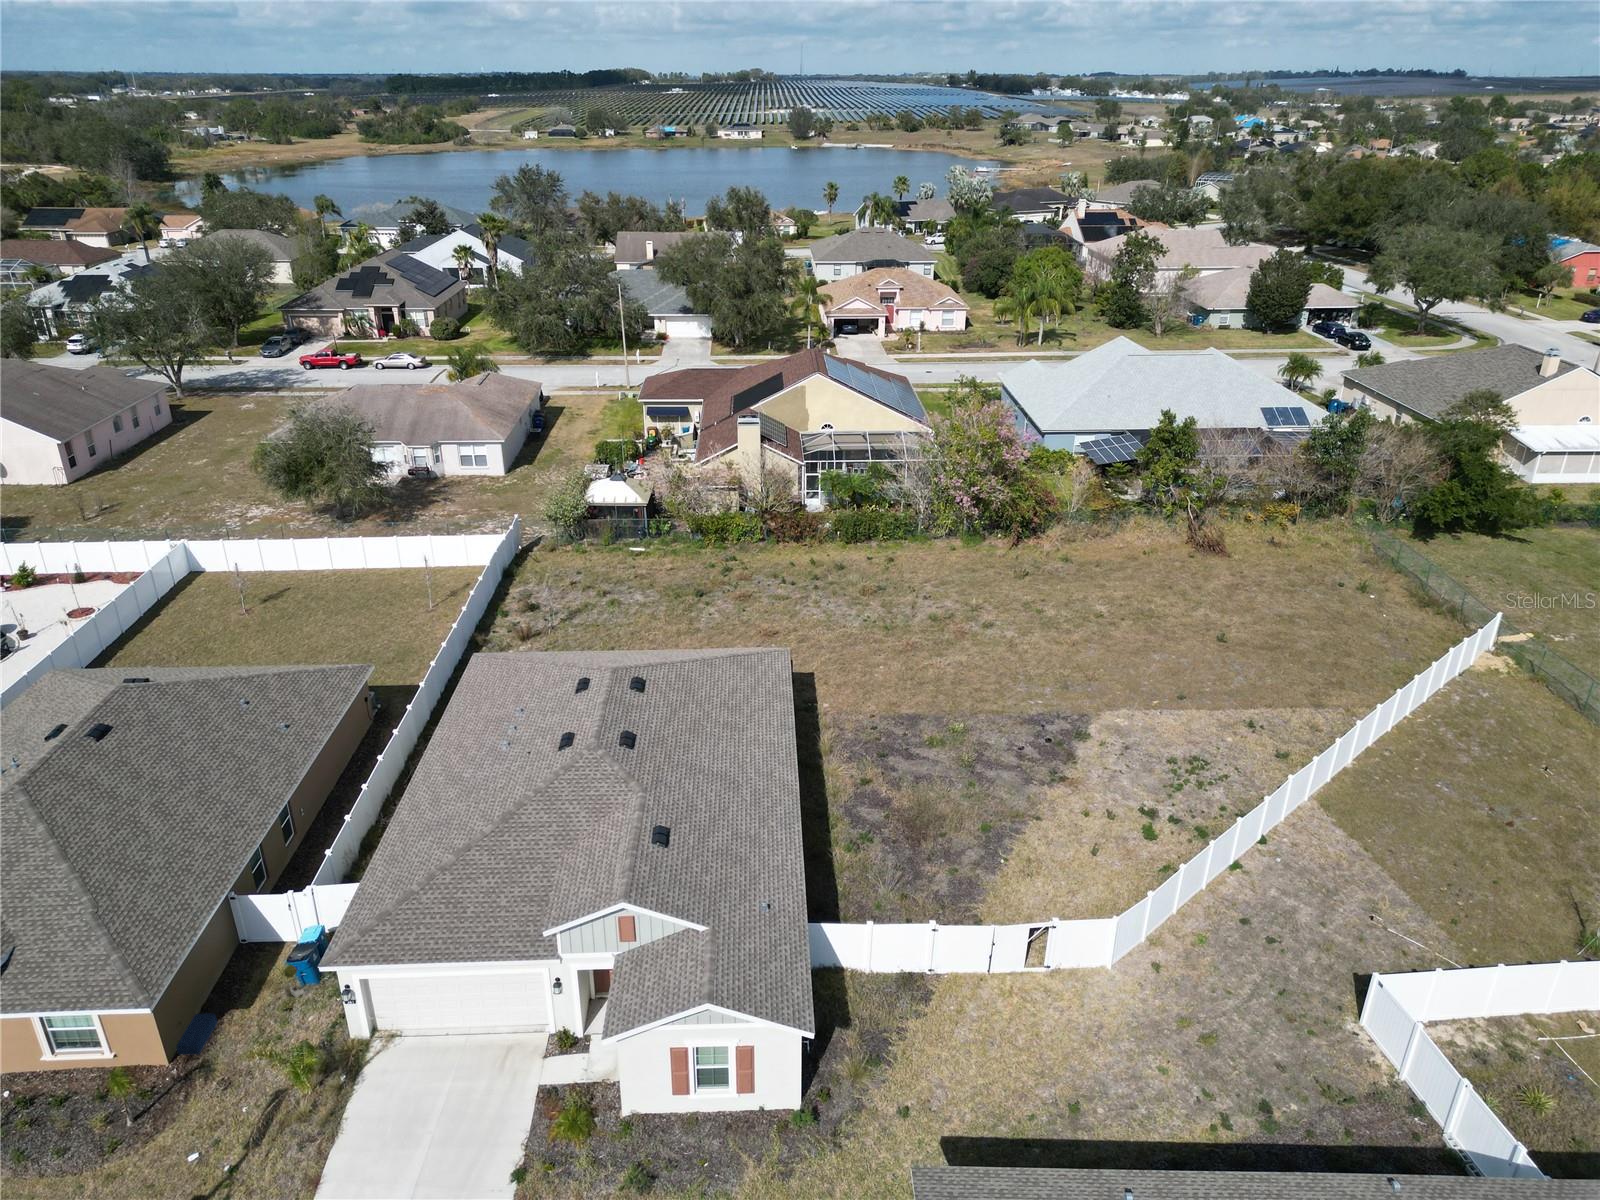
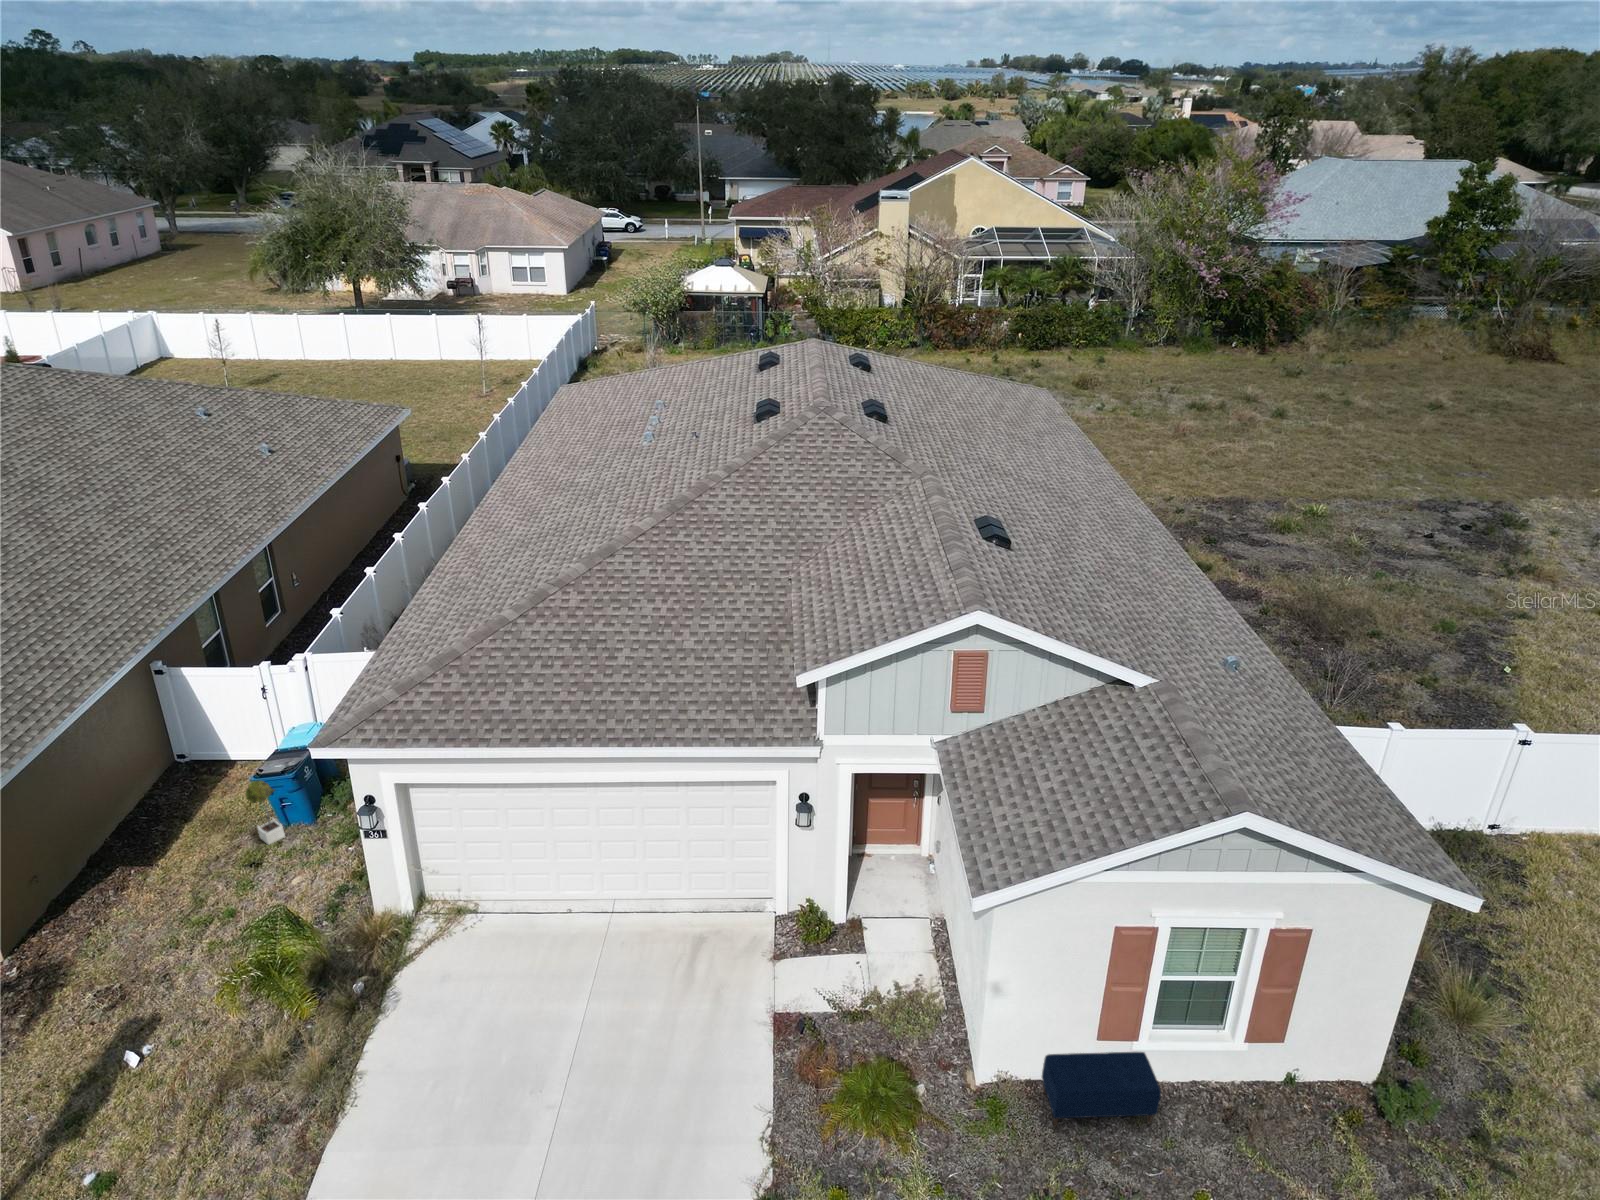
bench: present [177,1014,217,1059] -> present [1042,1052,1161,1127]

